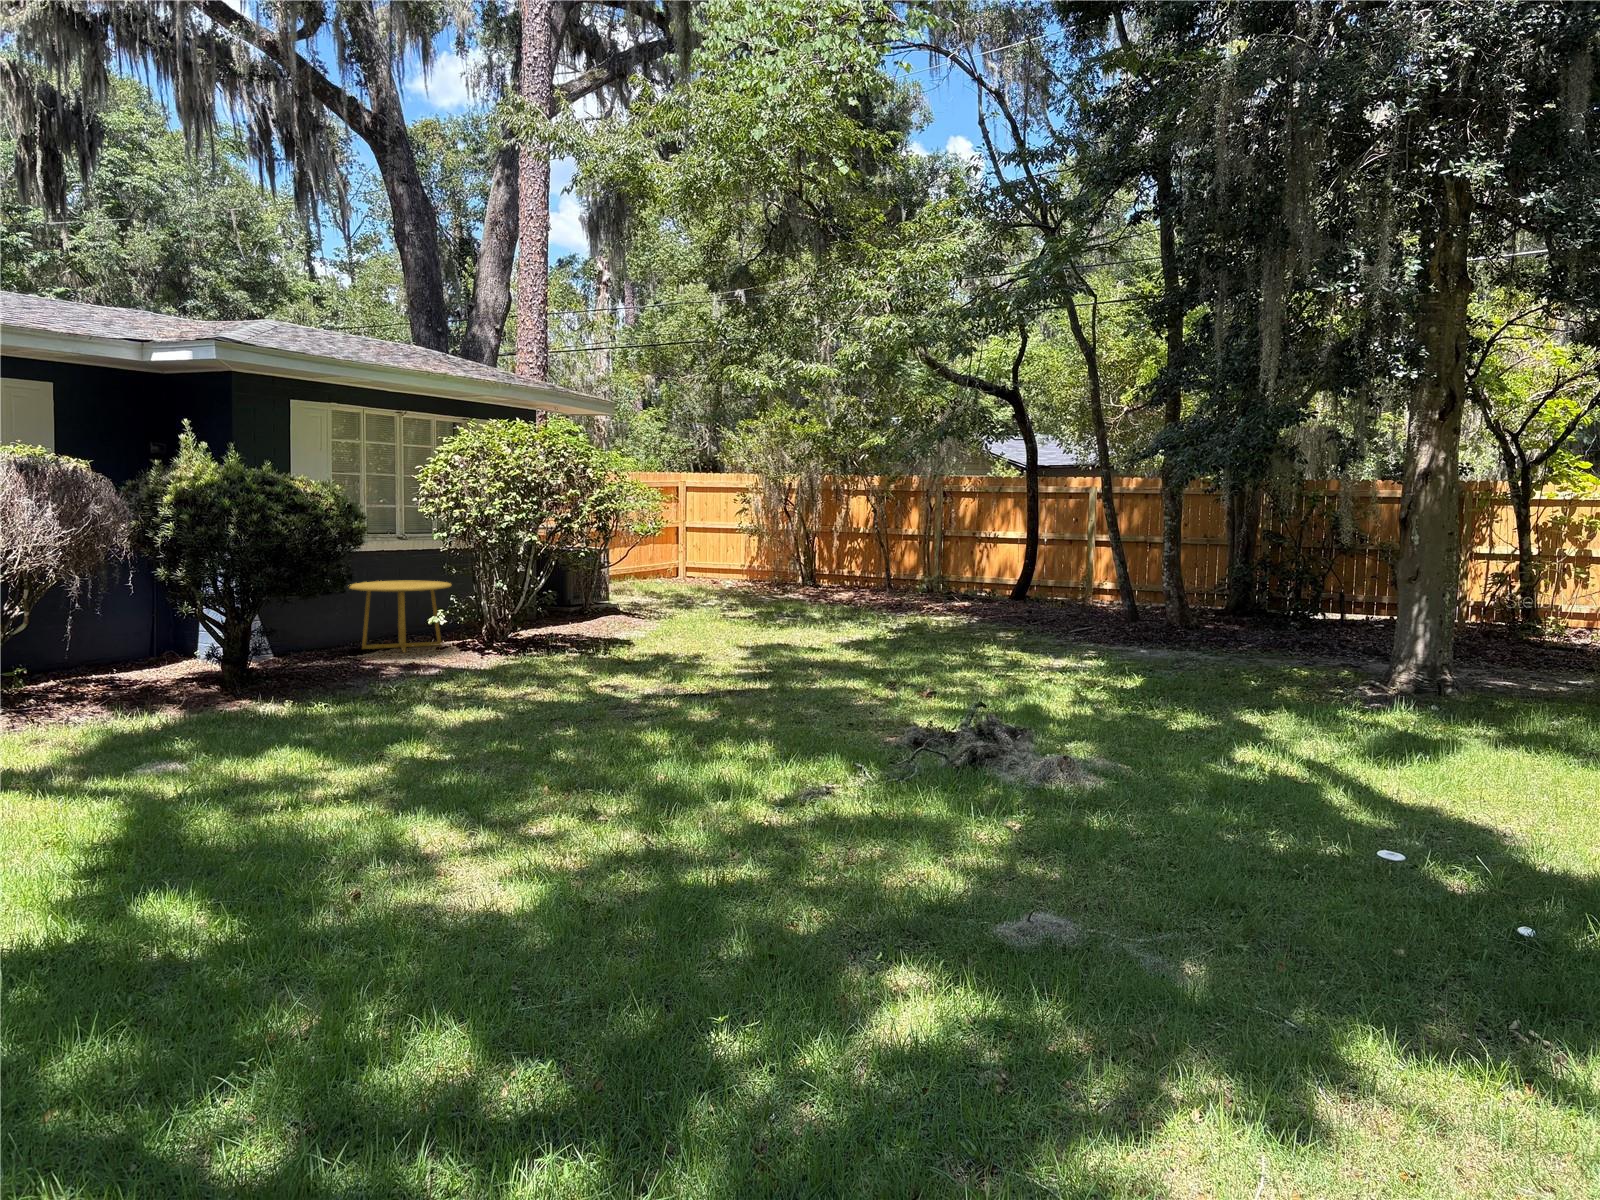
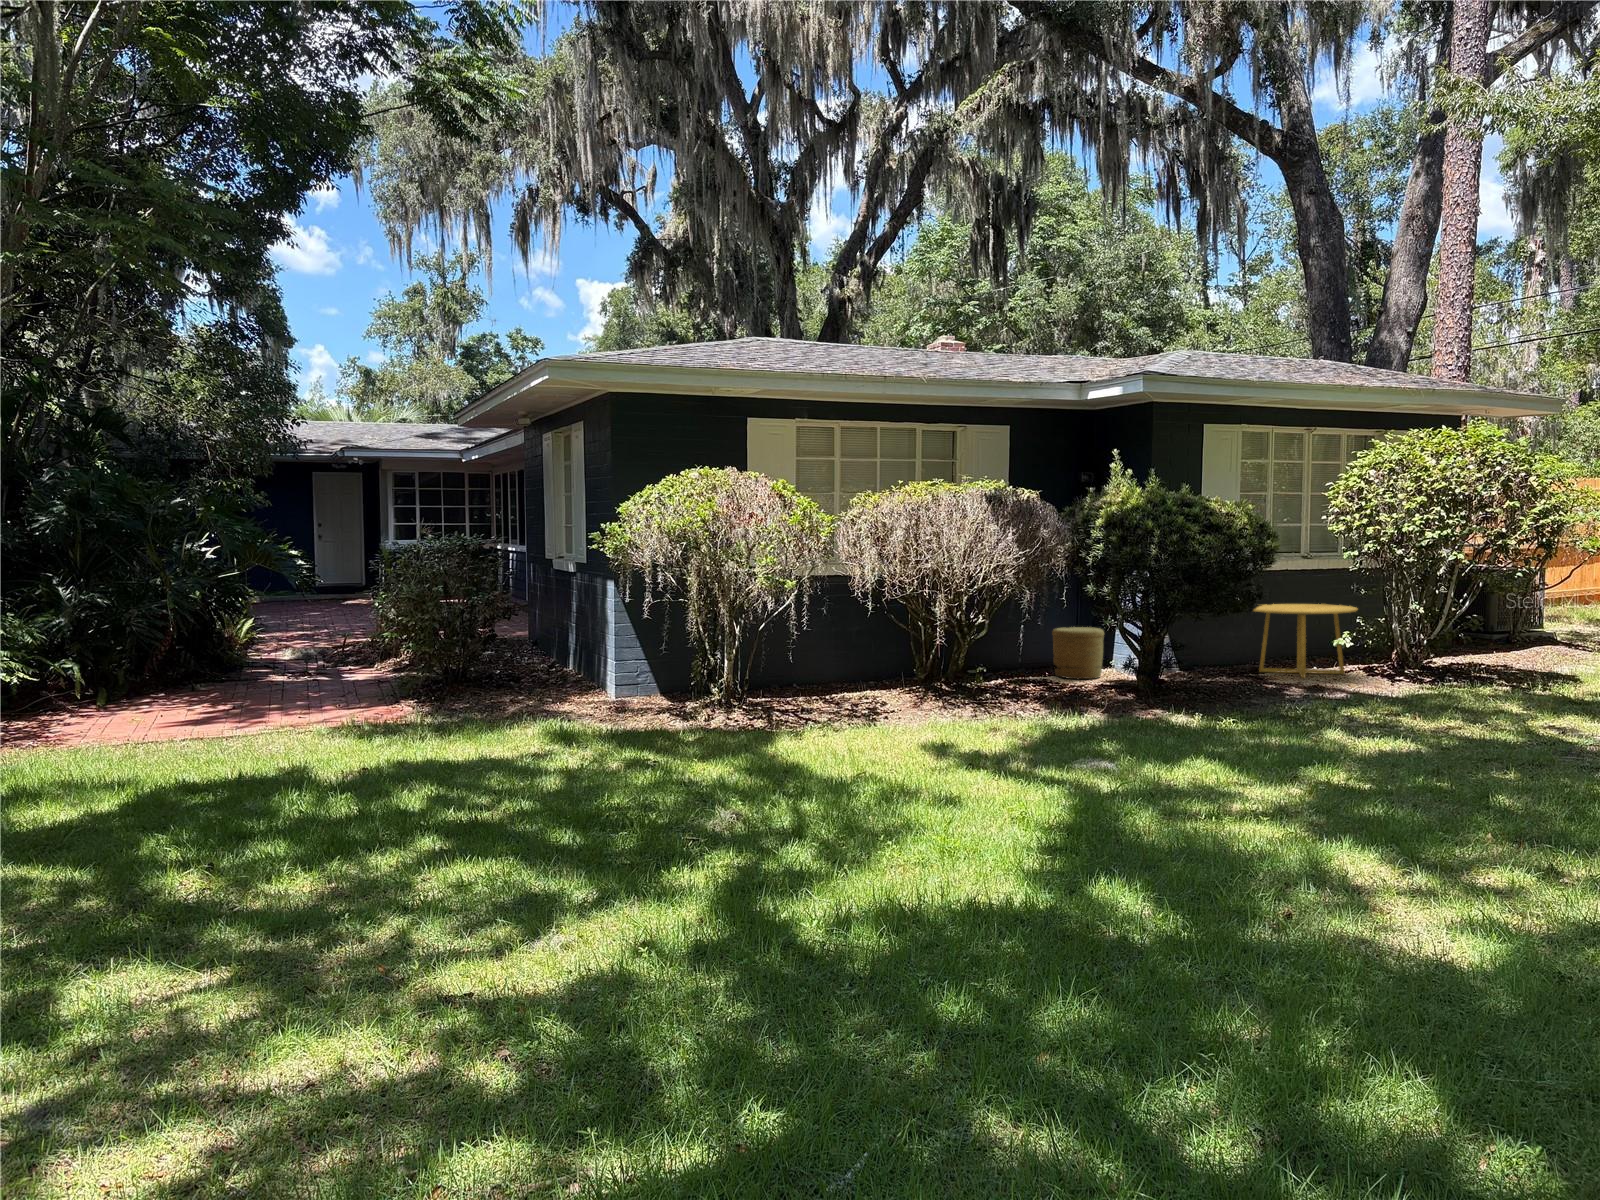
woven basket: none [116,614,185,674] -> present [1052,627,1104,679]

